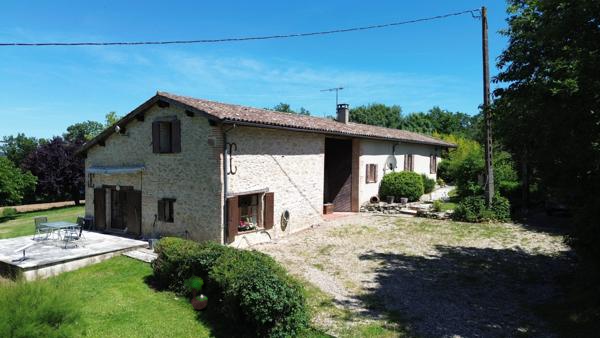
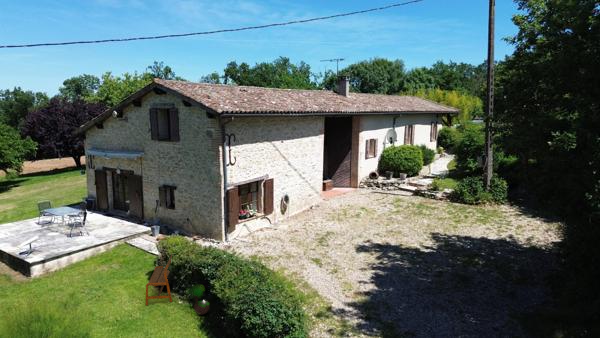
bench: none [141,252,175,303] -> present [146,254,173,305]

